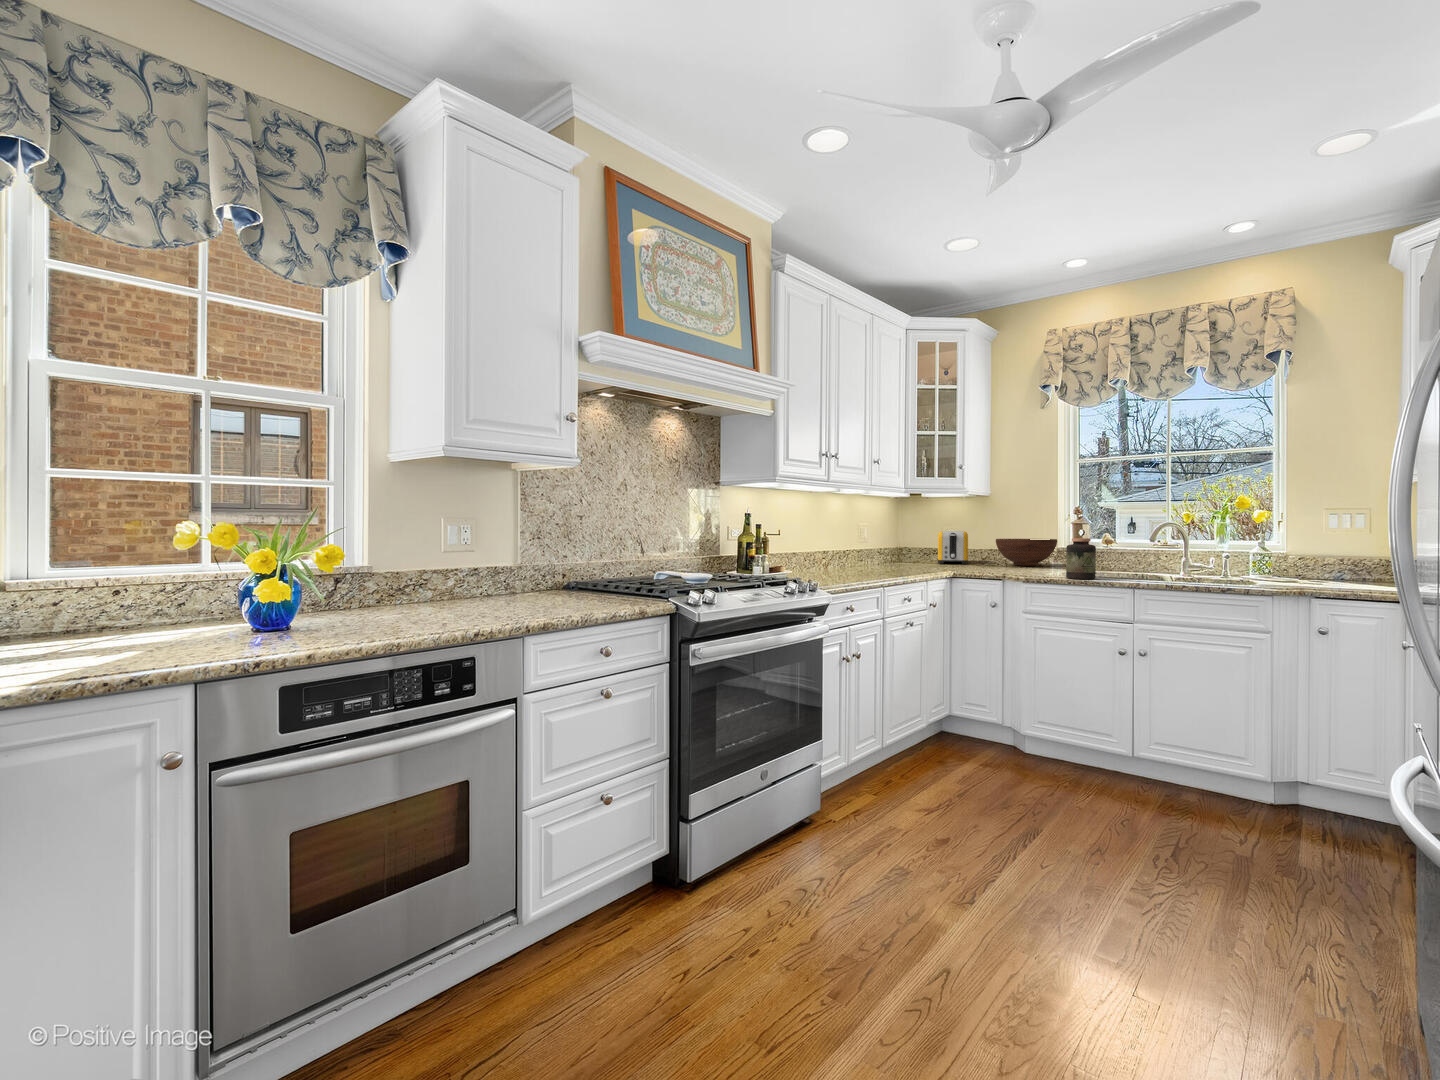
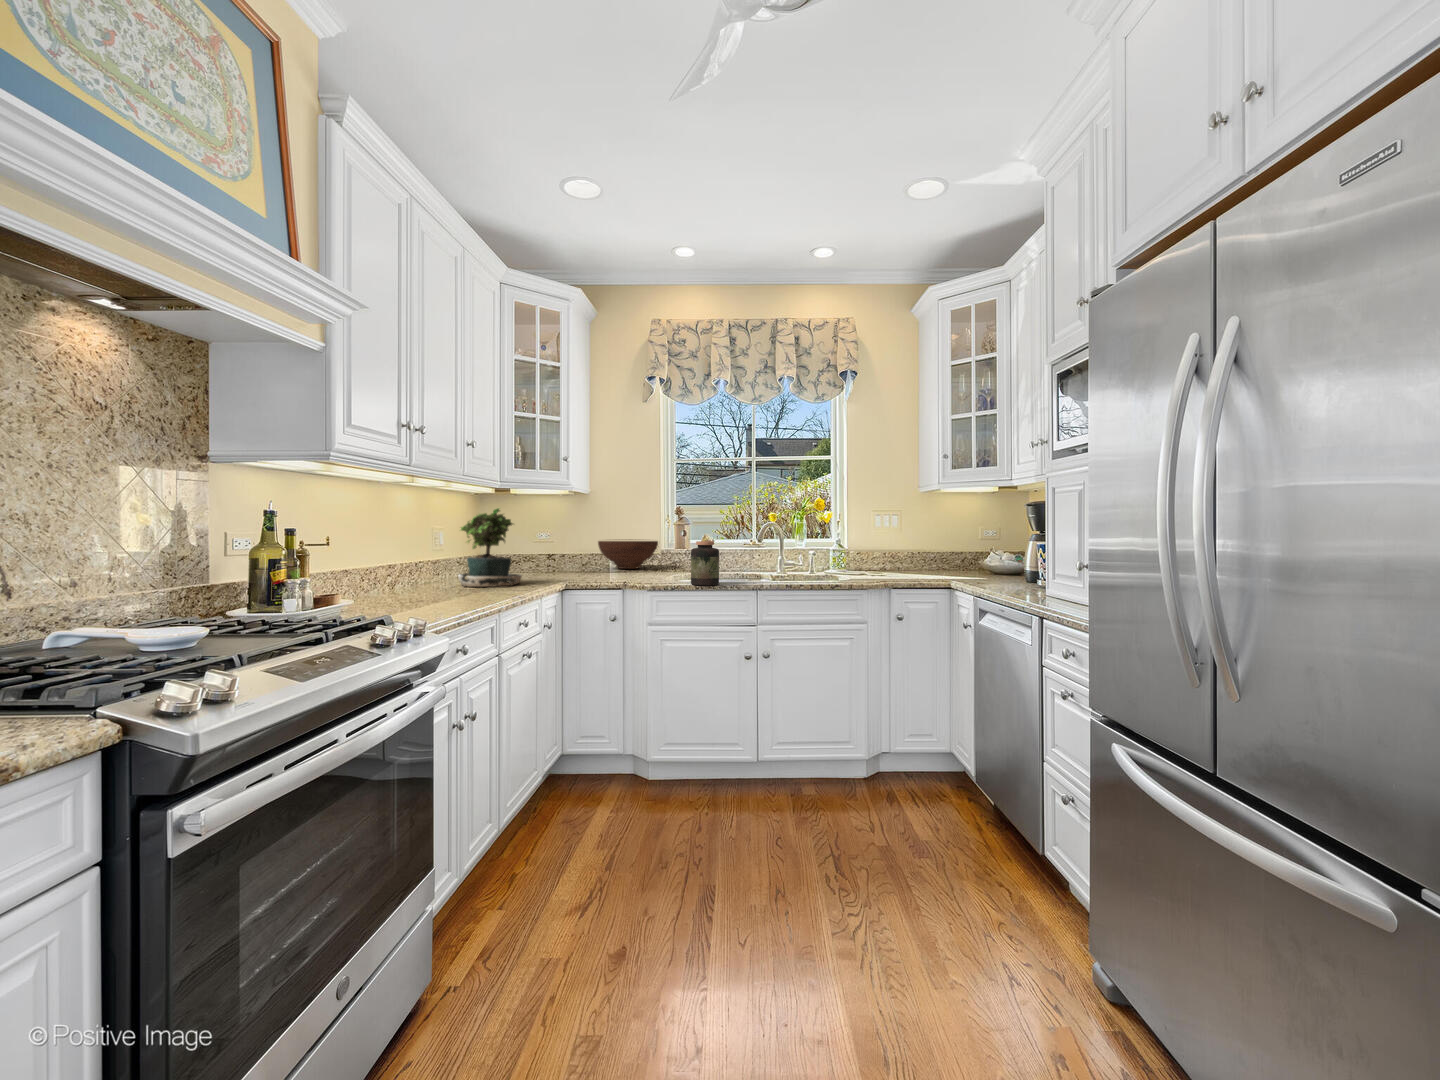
potted plant: none [854,510,917,572] -> present [458,508,522,587]
toaster: present [938,531,968,564] -> none [531,532,568,569]

